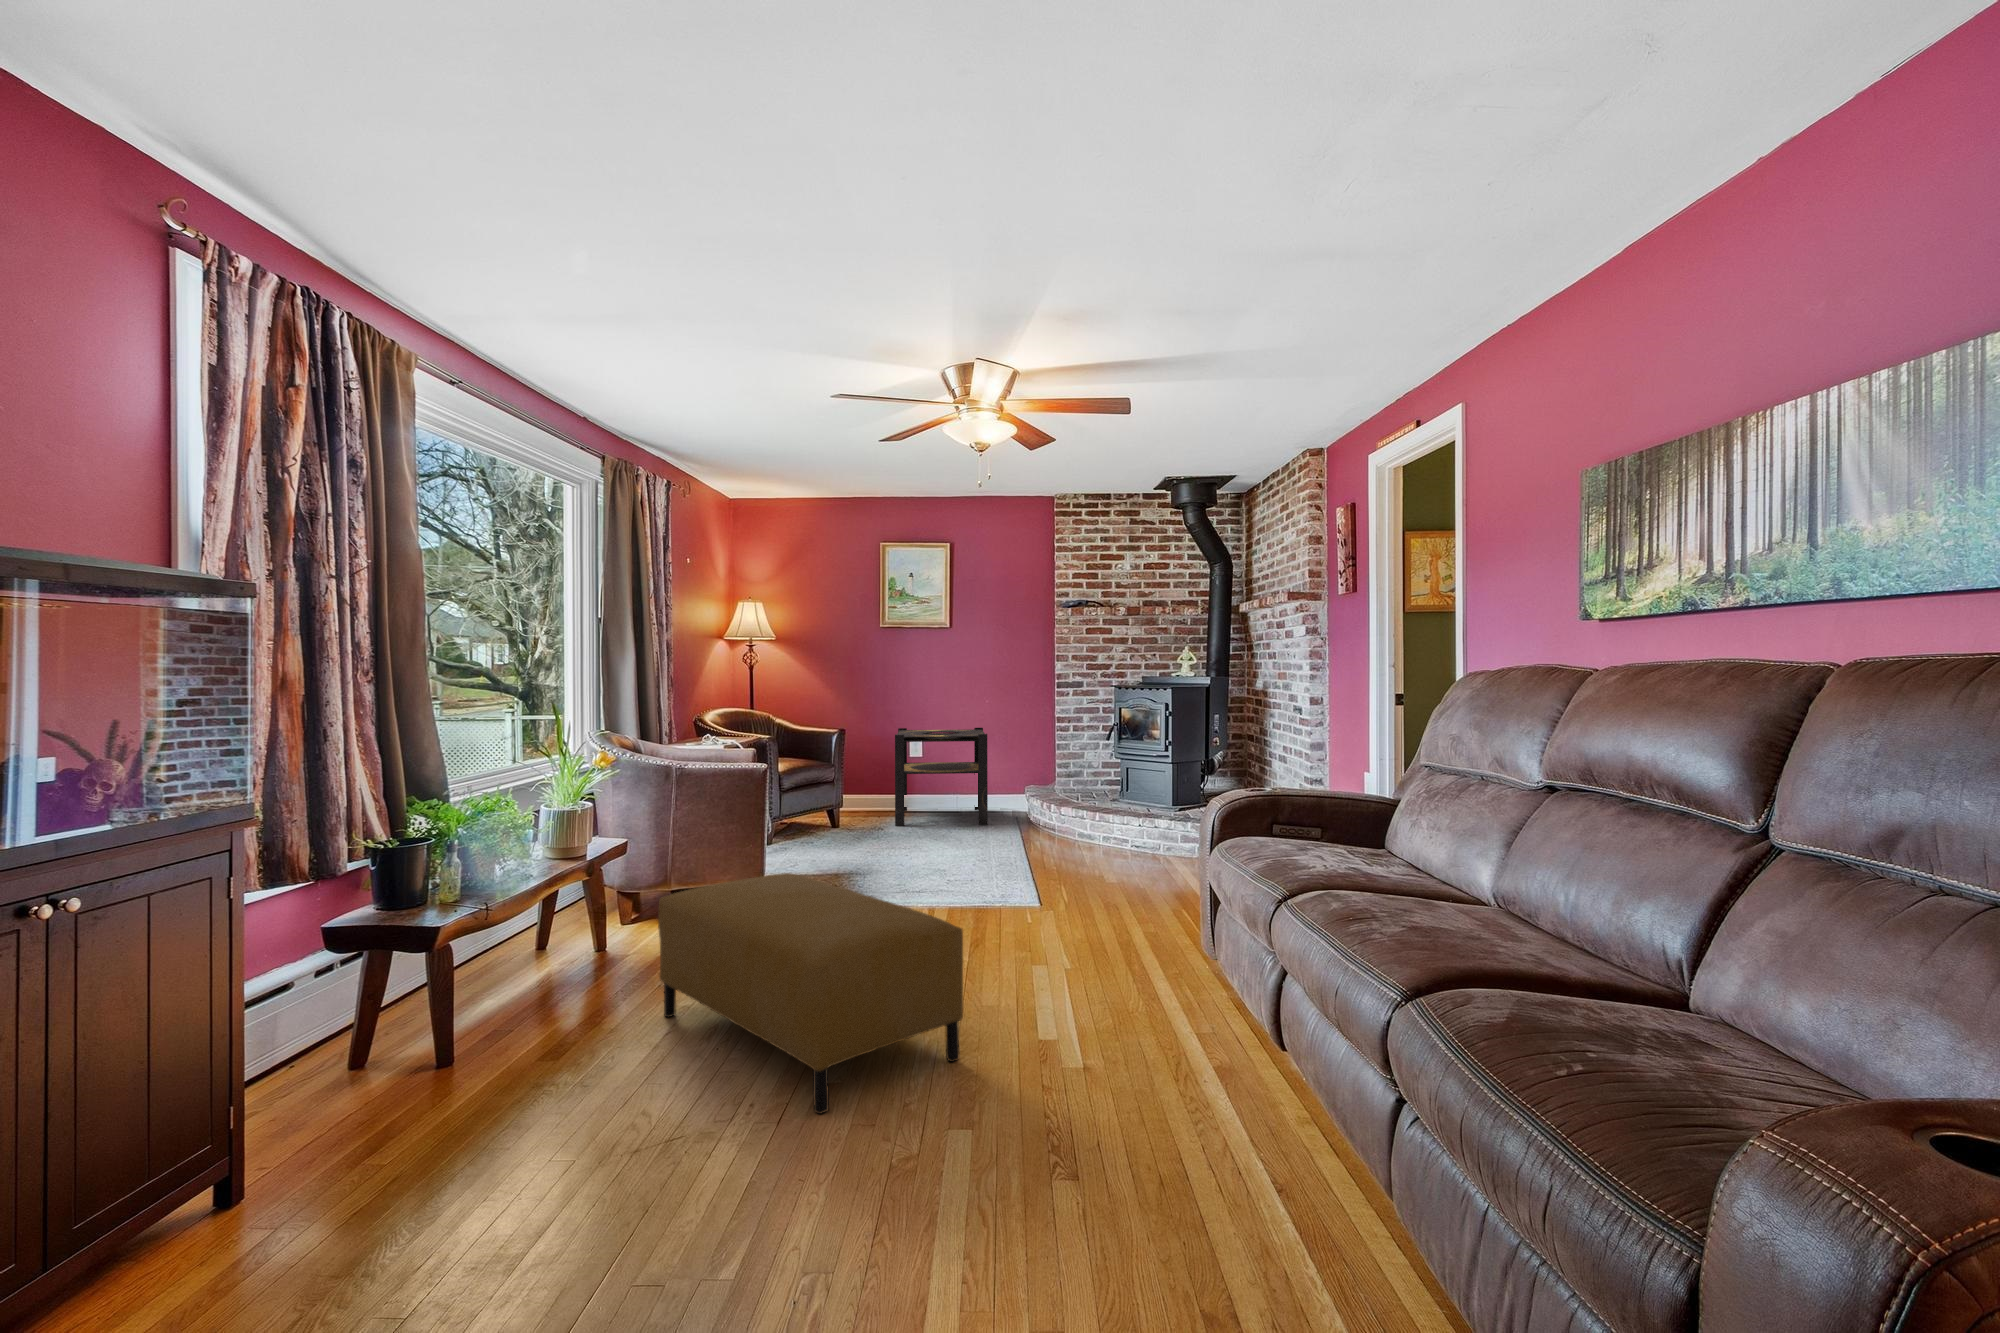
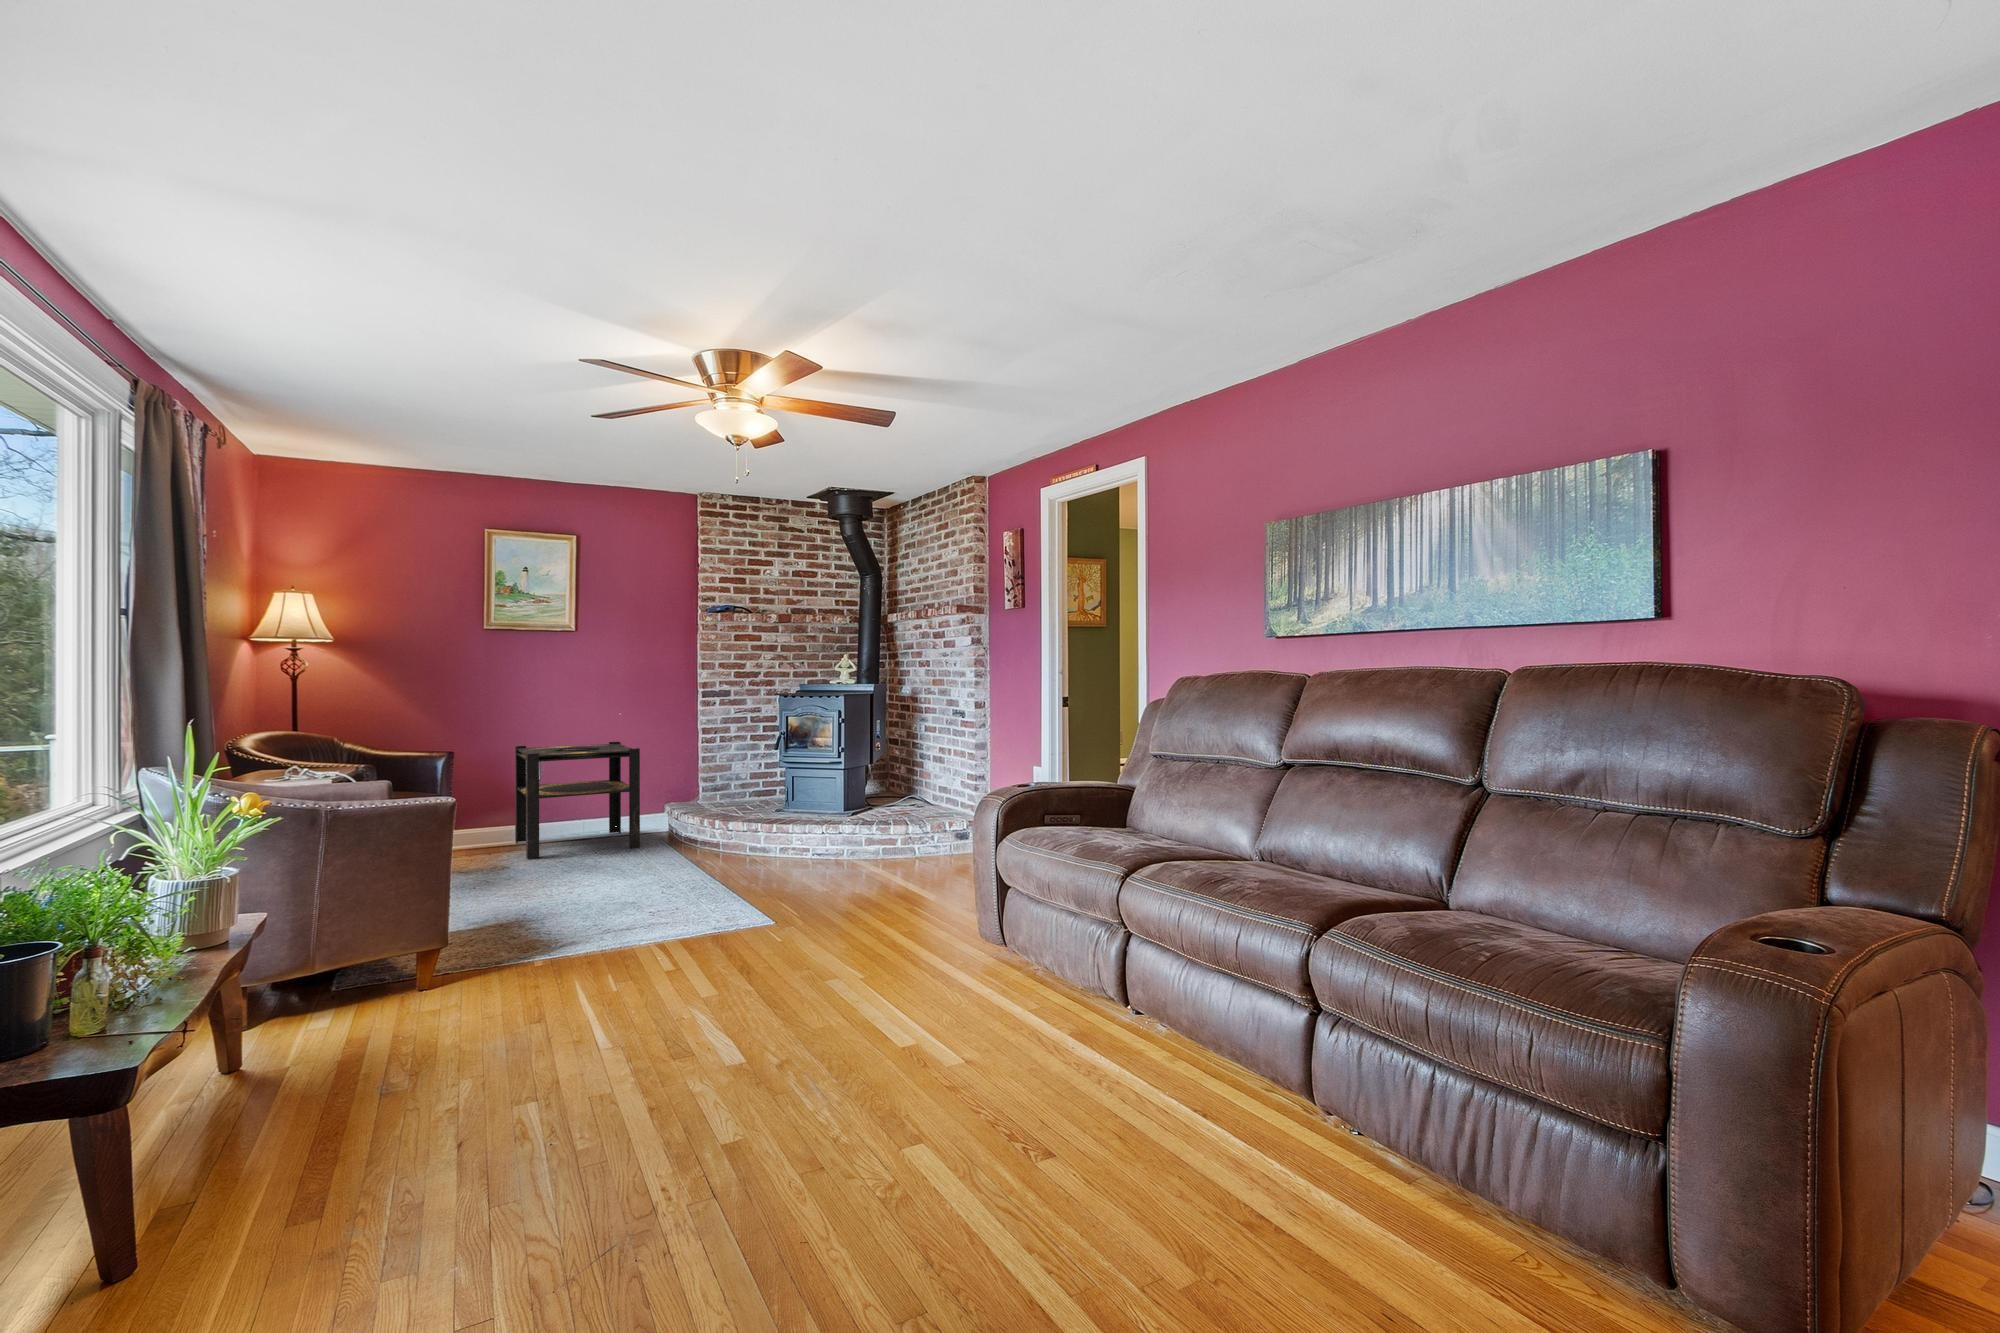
ottoman: present [658,873,963,1114] -> none [427,922,847,1181]

